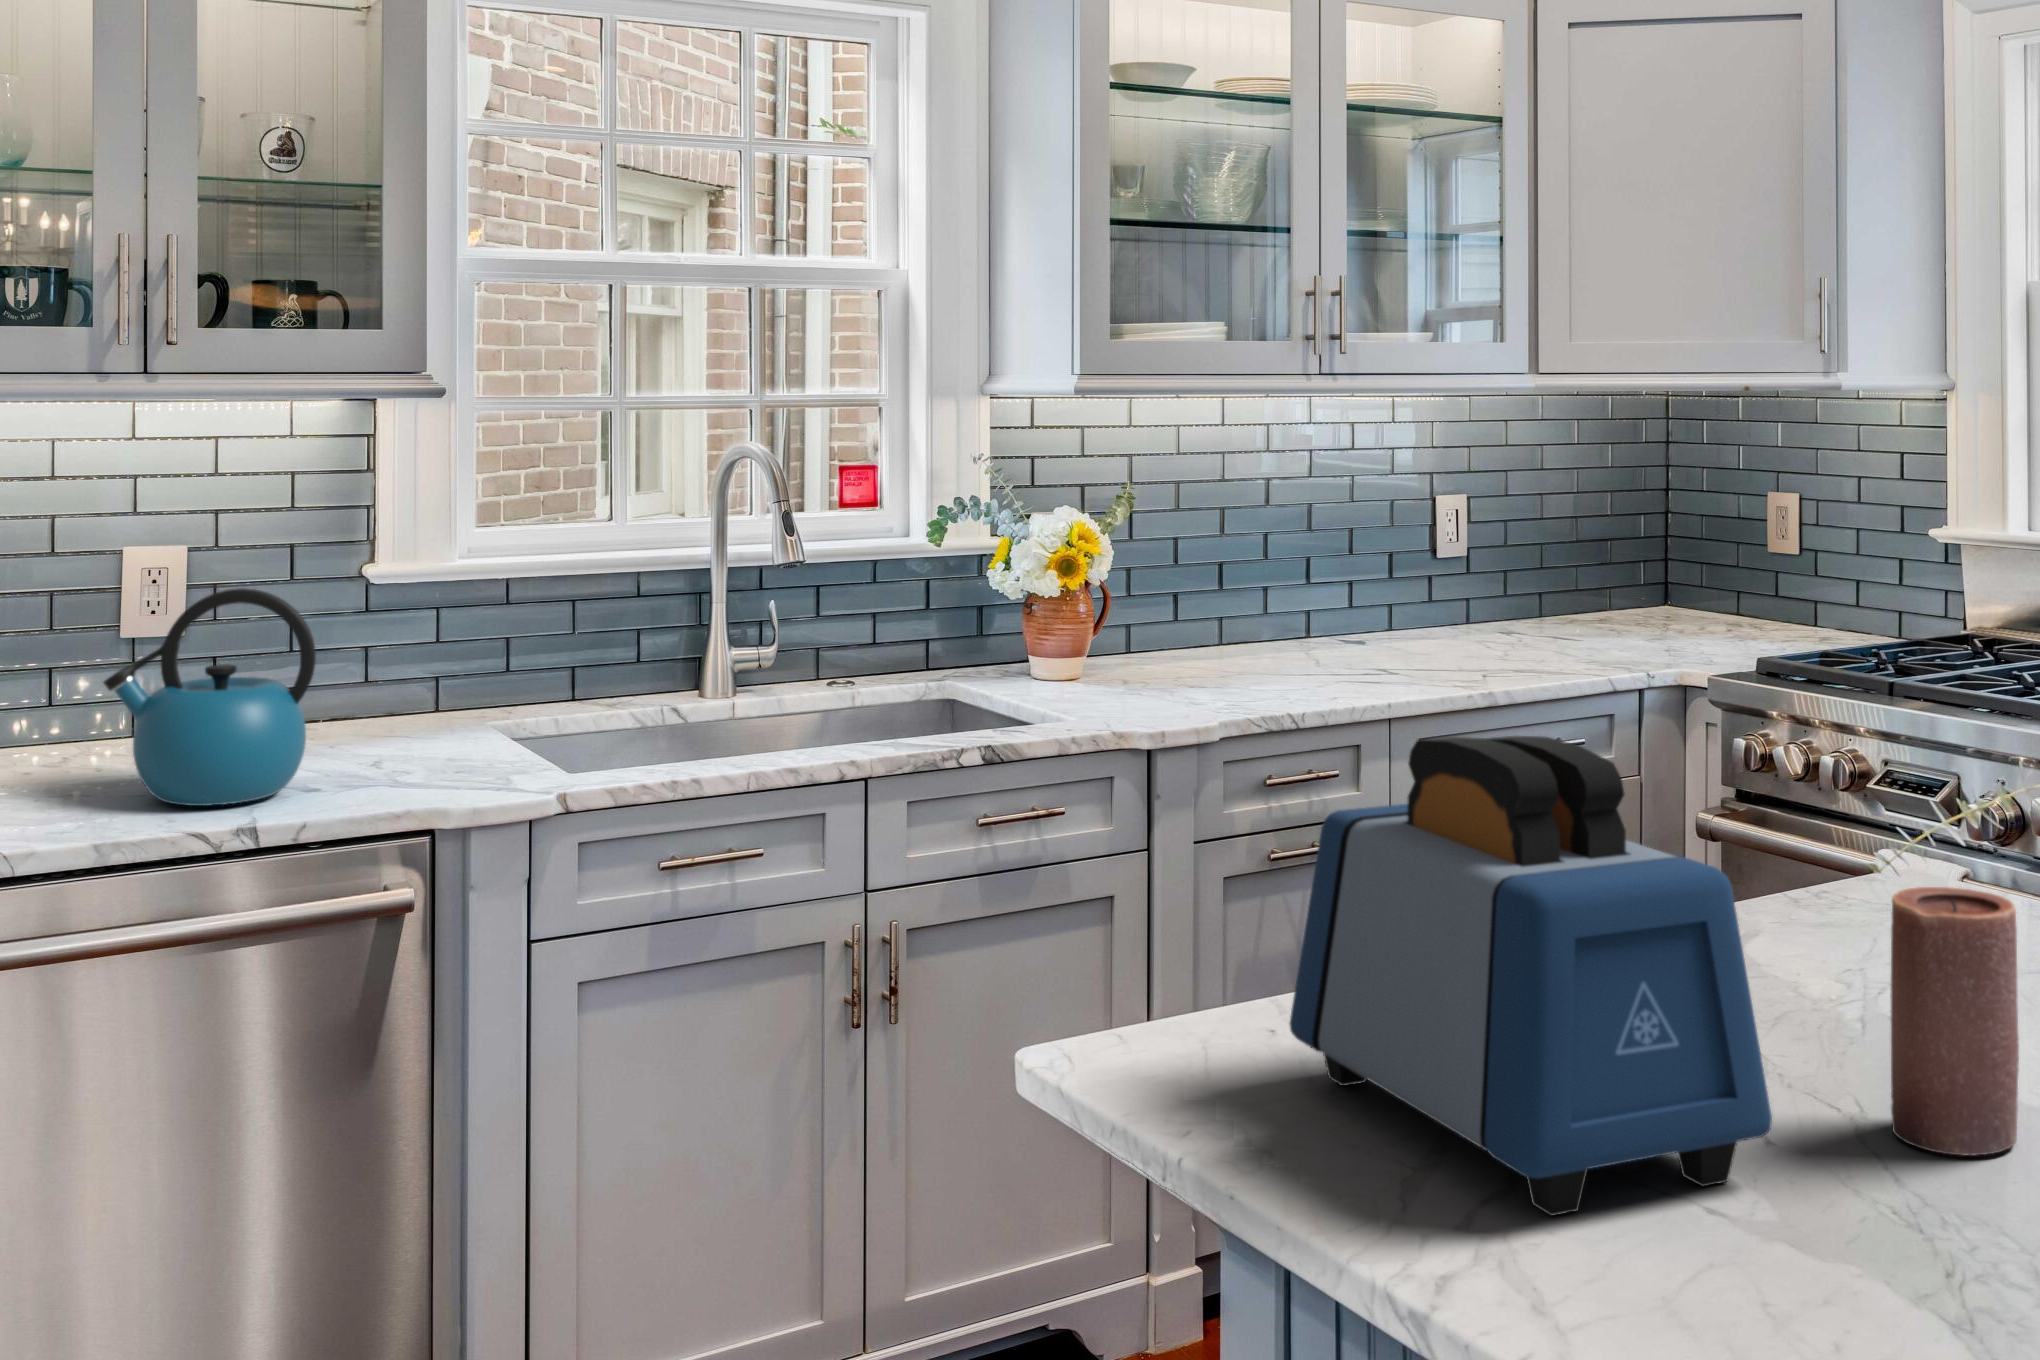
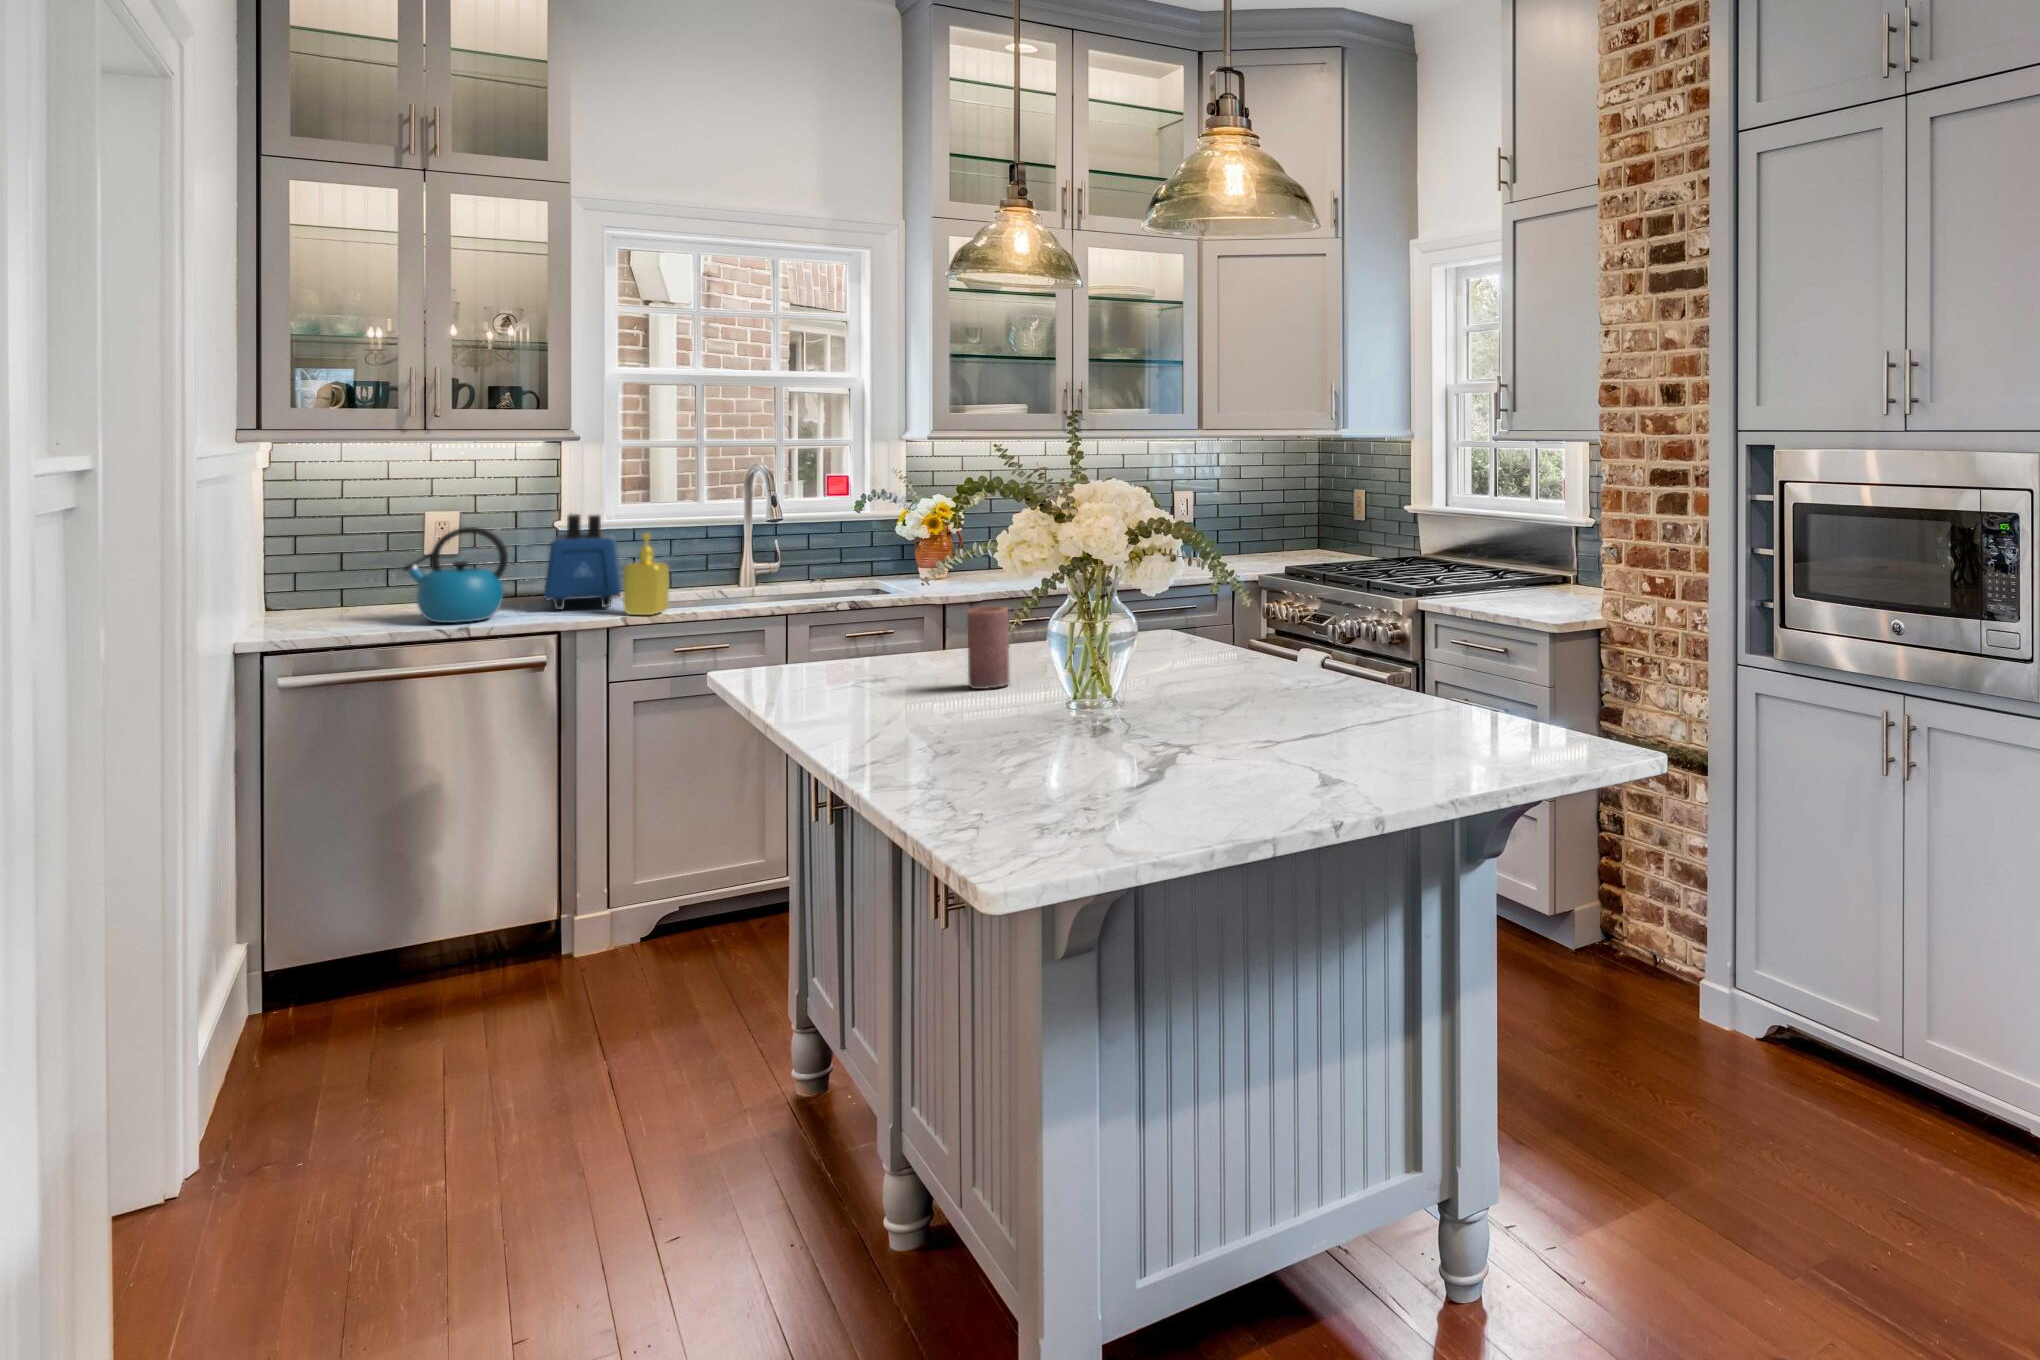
soap dispenser: none [547,599,637,783] -> present [622,533,669,615]
toaster: present [1290,736,1772,1216] -> present [544,514,622,609]

